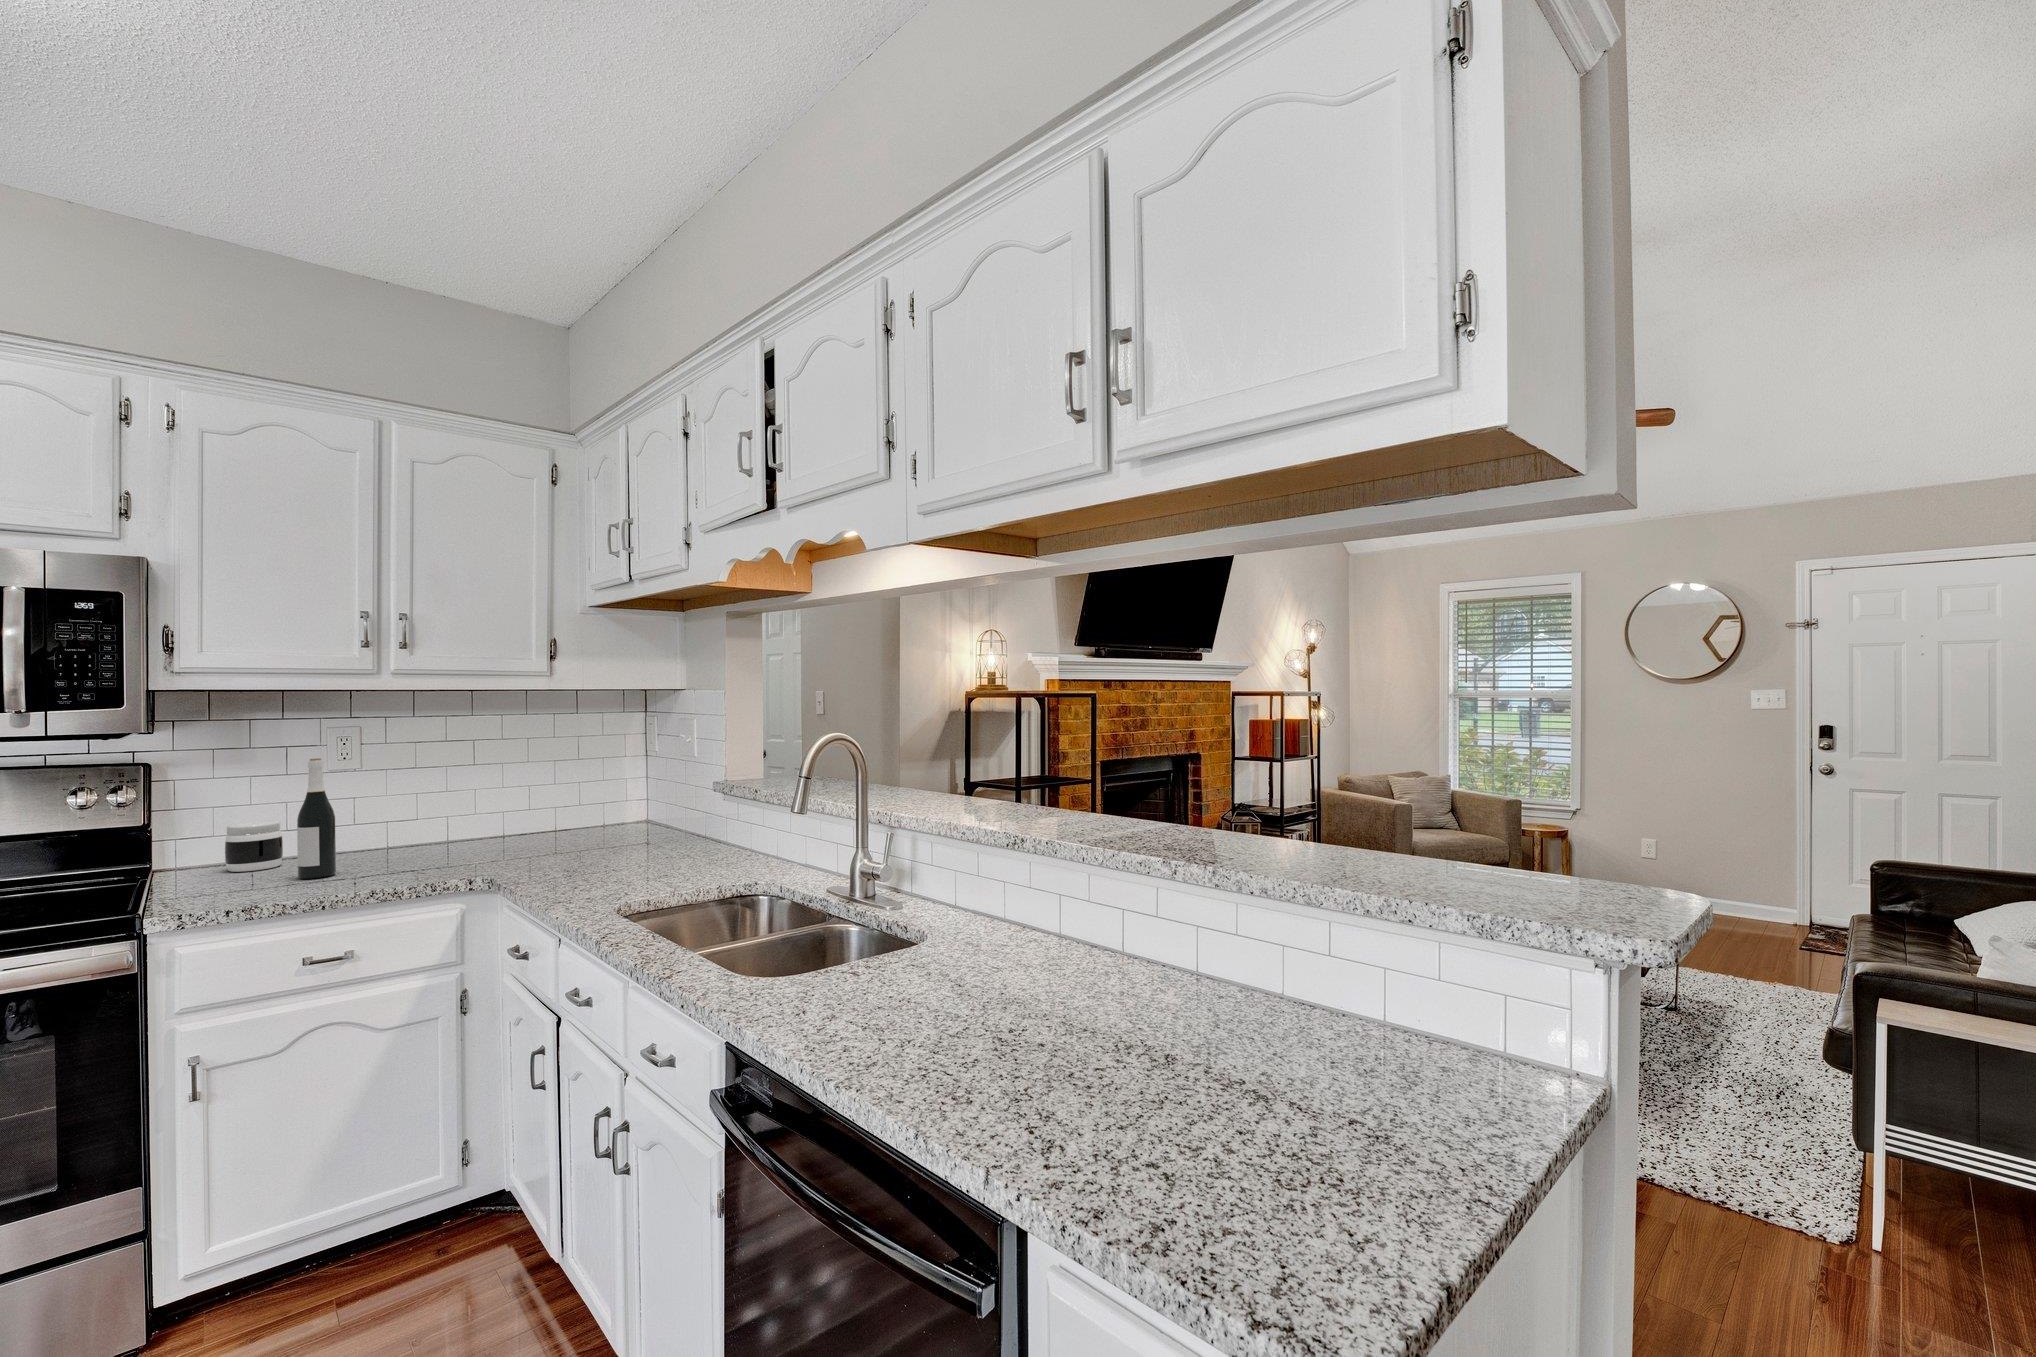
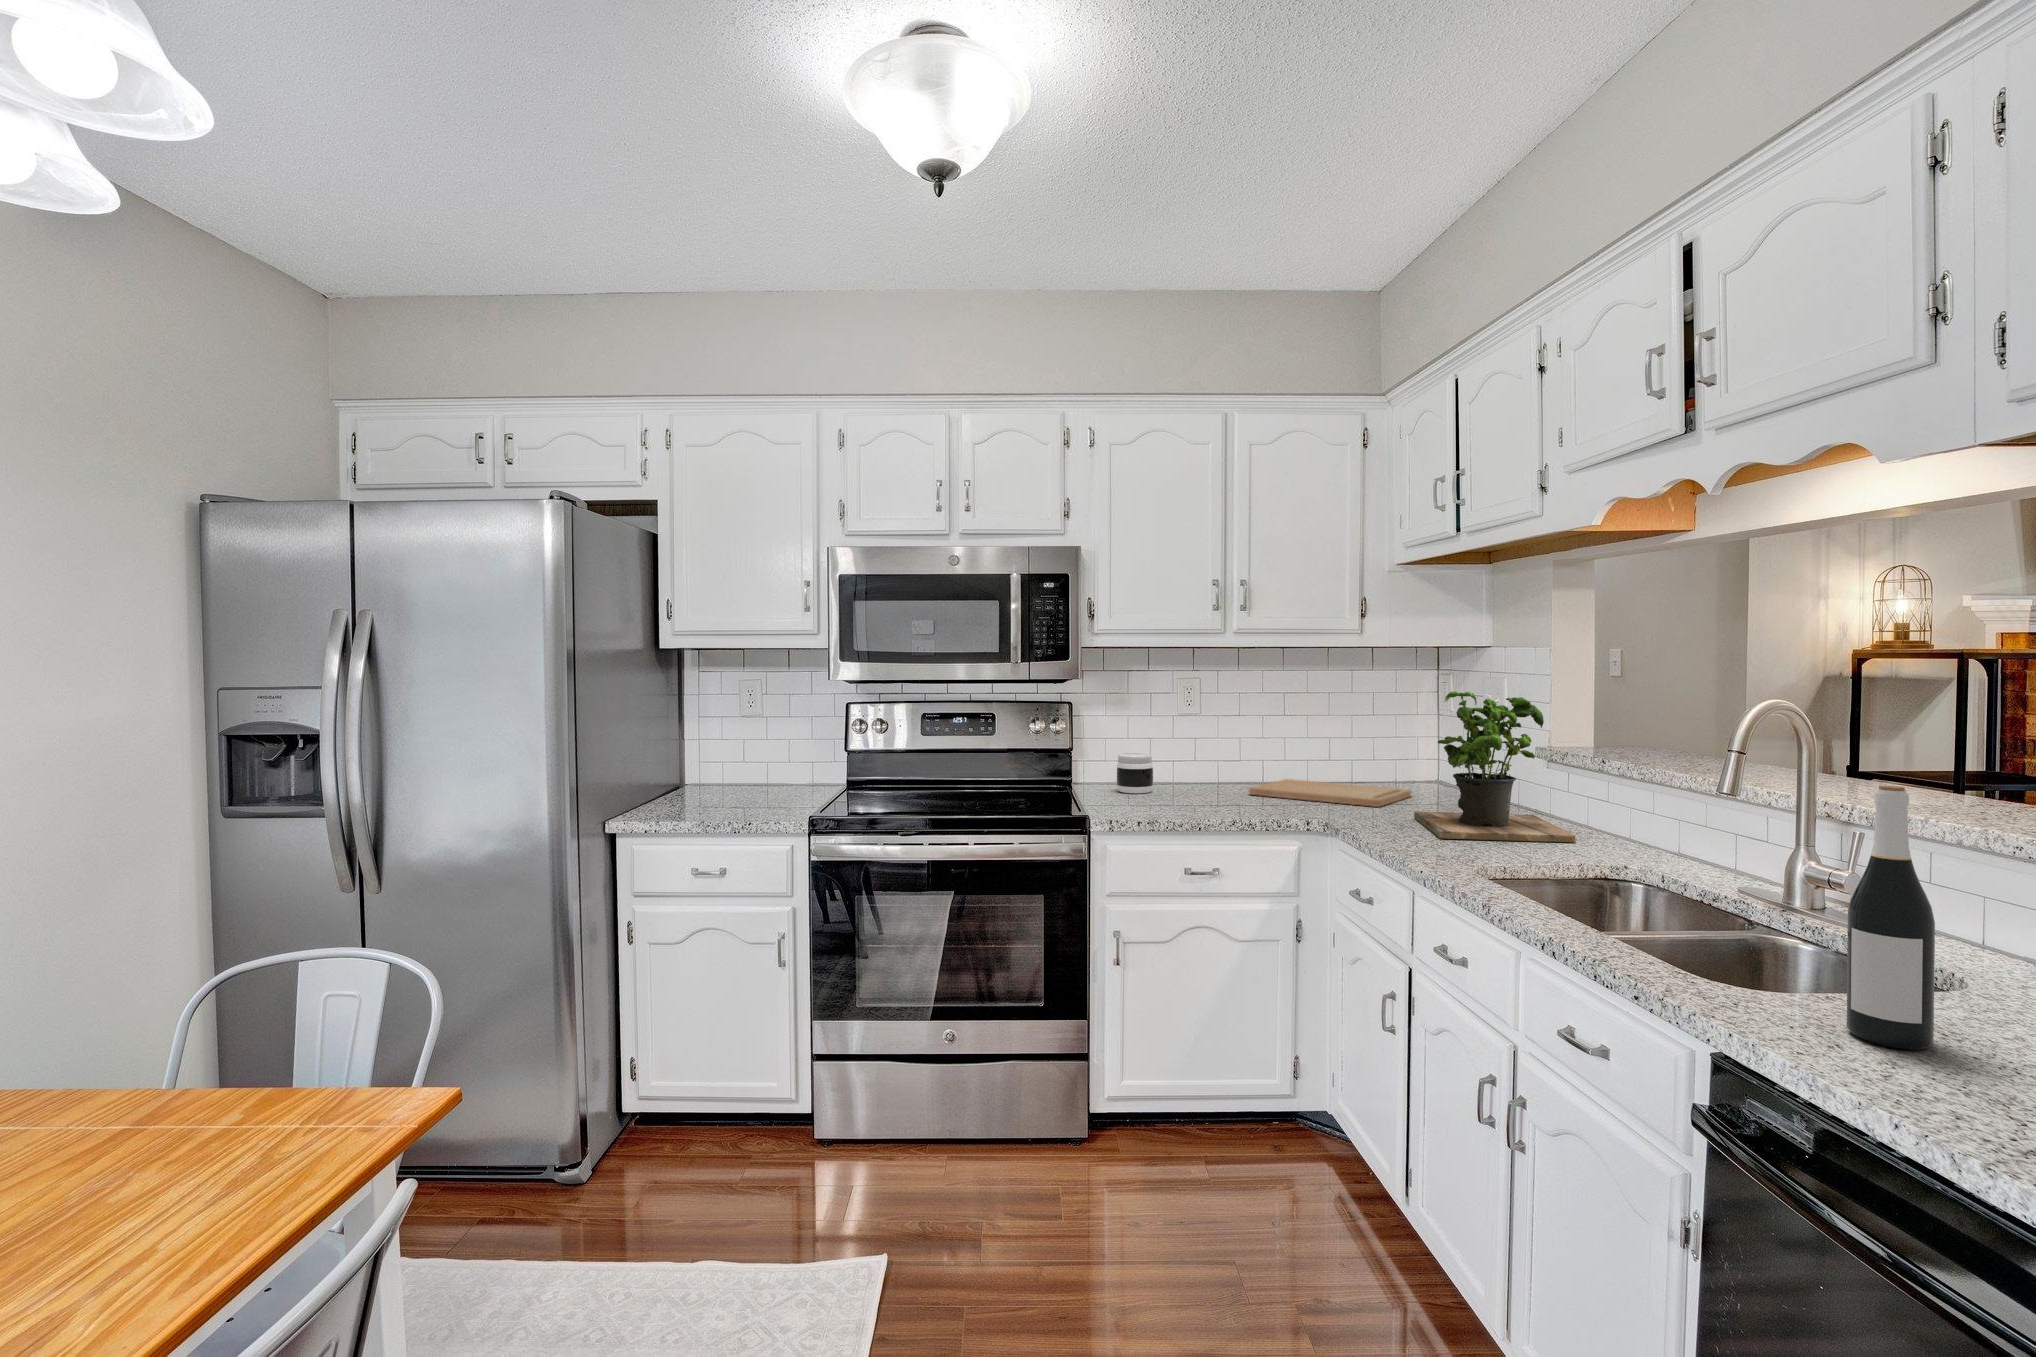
potted plant: none [589,732,725,877] -> present [1414,691,1576,842]
wine bottle: present [297,758,336,879] -> present [1847,786,1935,1050]
cutting board: none [415,827,603,854] -> present [1249,779,1411,807]

